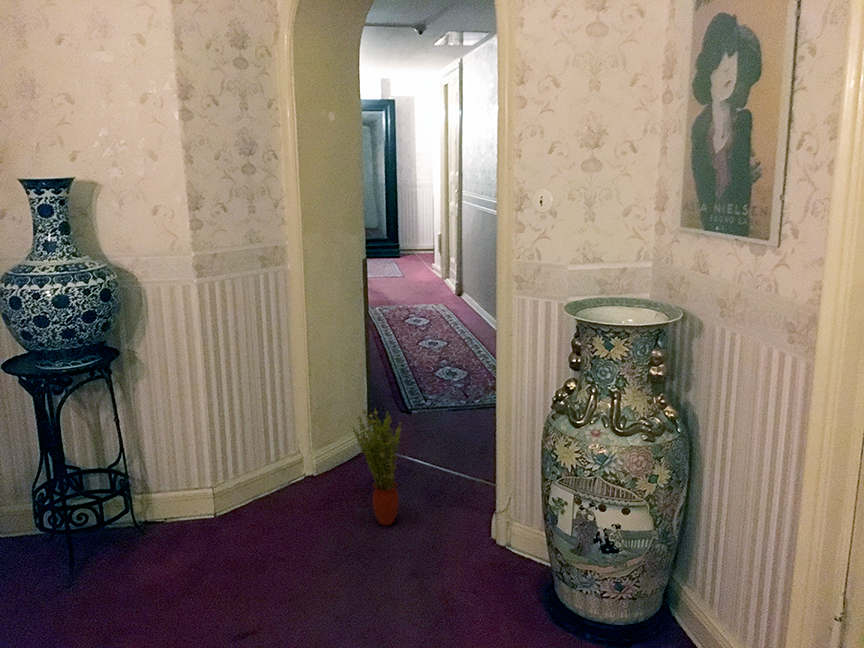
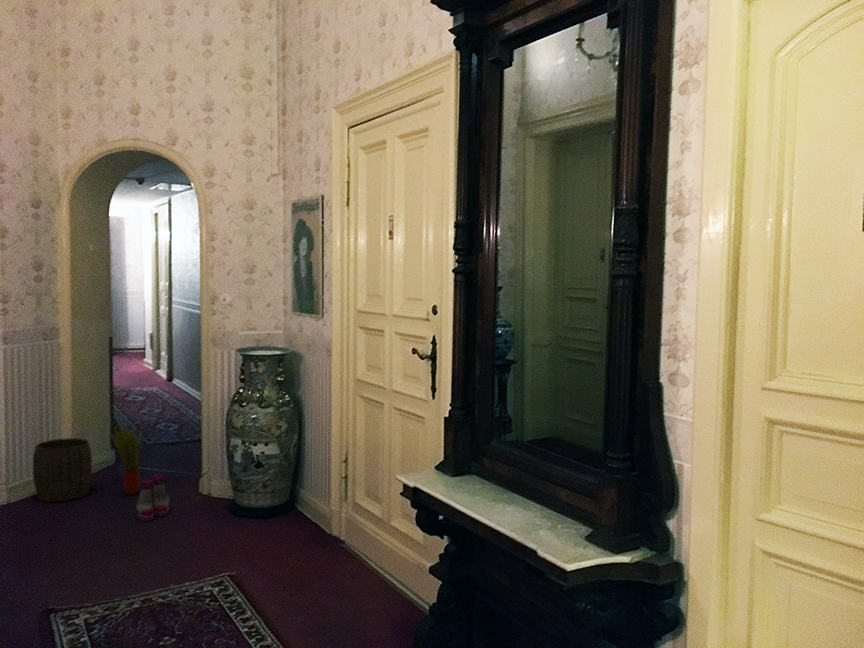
woven basket: none [245,420,330,526] -> present [33,438,92,502]
boots: none [383,516,441,607] -> present [136,474,170,521]

